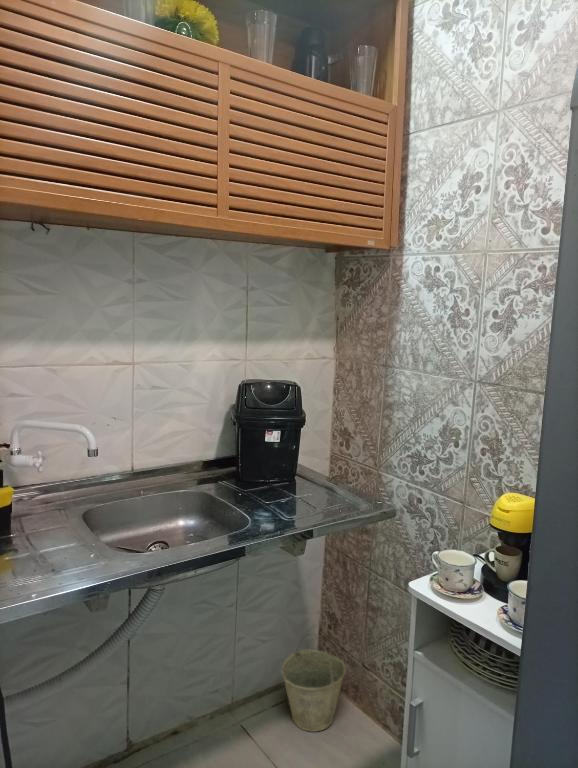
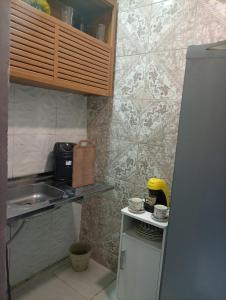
cutting board: none [277,373,346,506] -> present [72,140,96,188]

